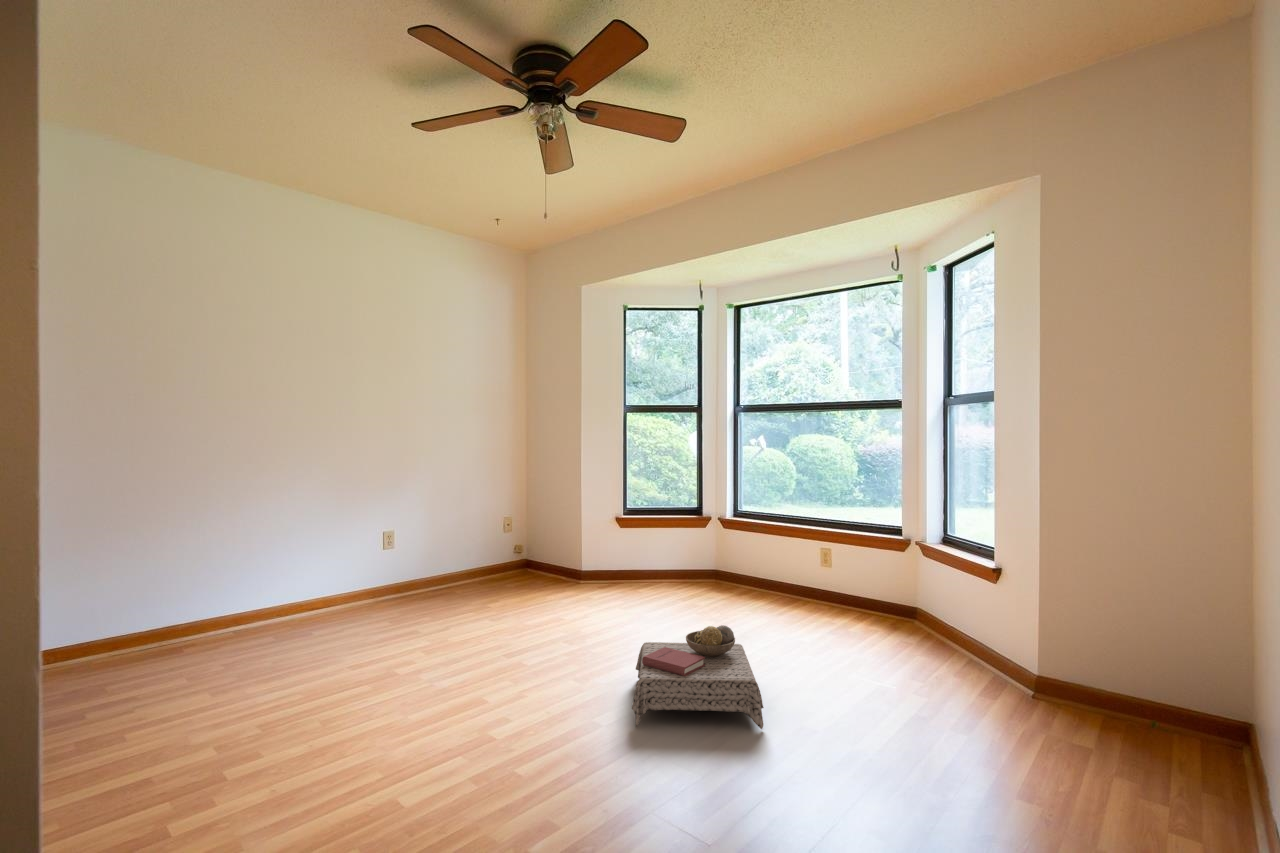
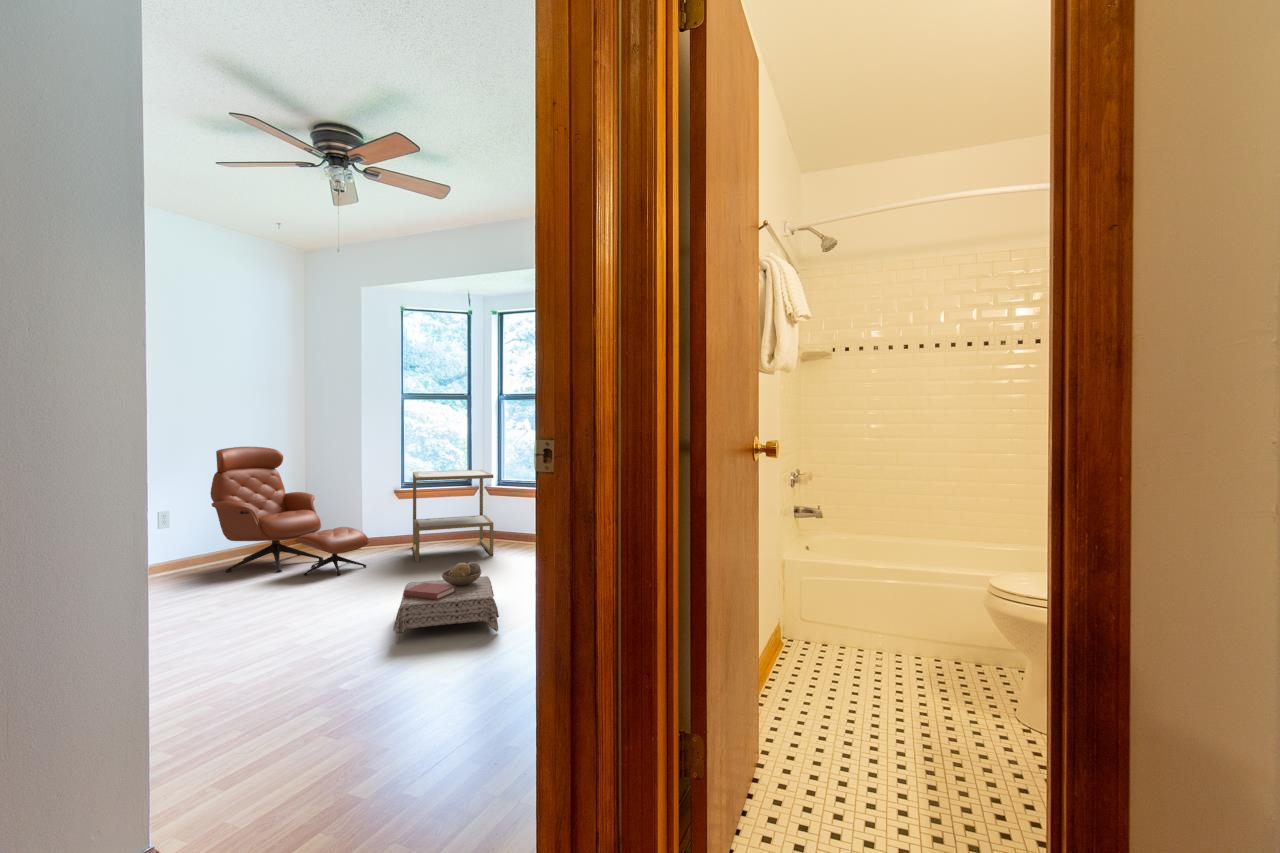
lounge chair: none [440,465,592,616] -> present [210,447,369,575]
side table: none [636,497,732,606] -> present [413,470,493,562]

